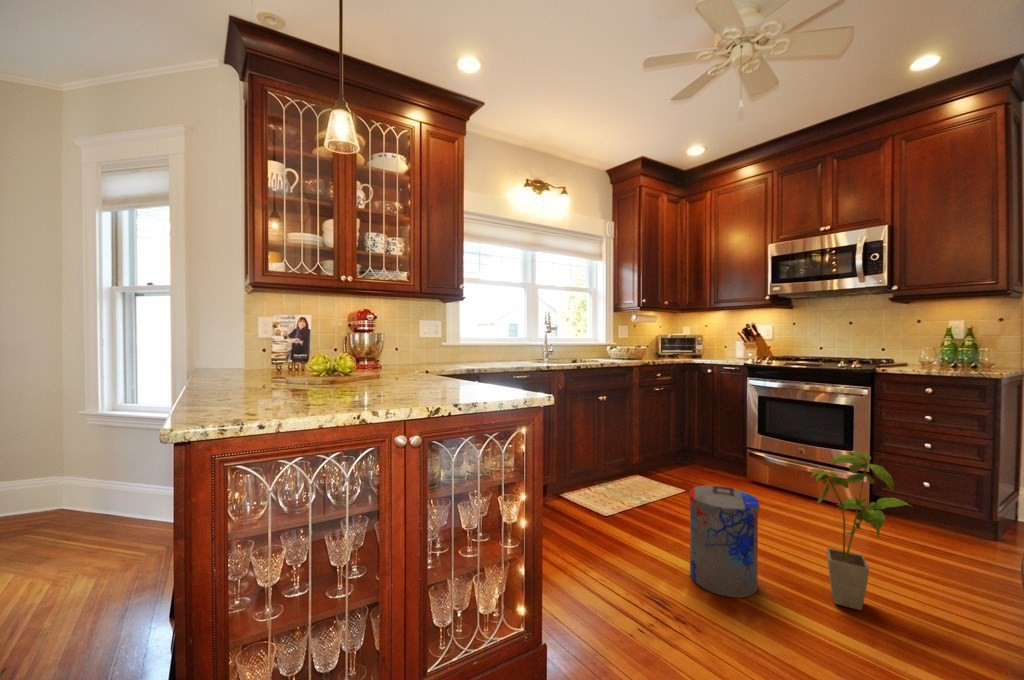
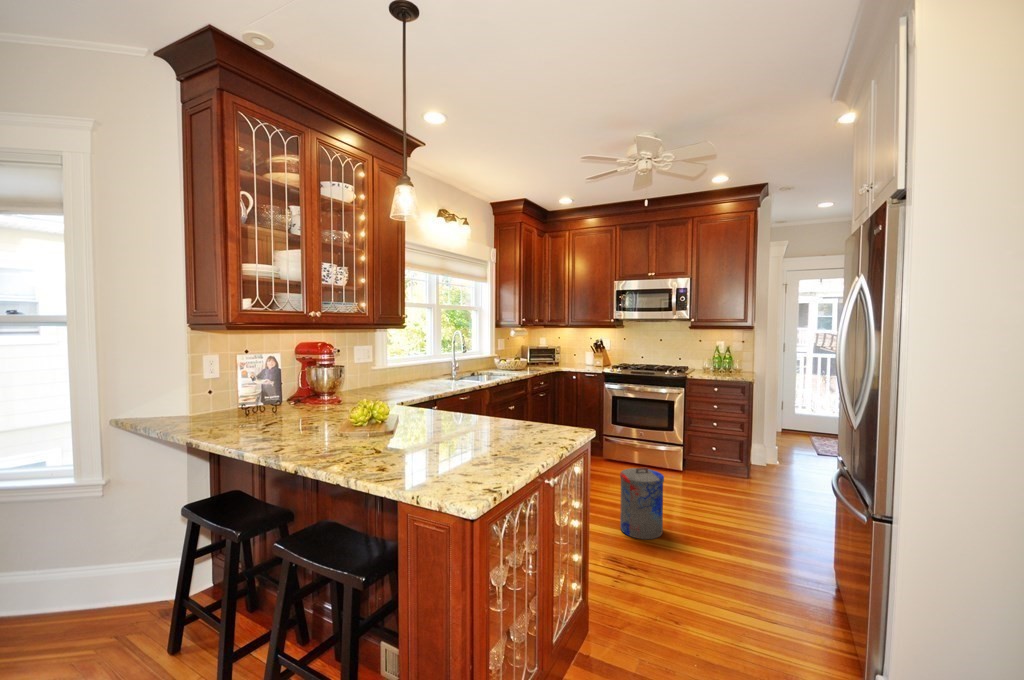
house plant: present [811,451,910,610] -> none [685,435,734,528]

